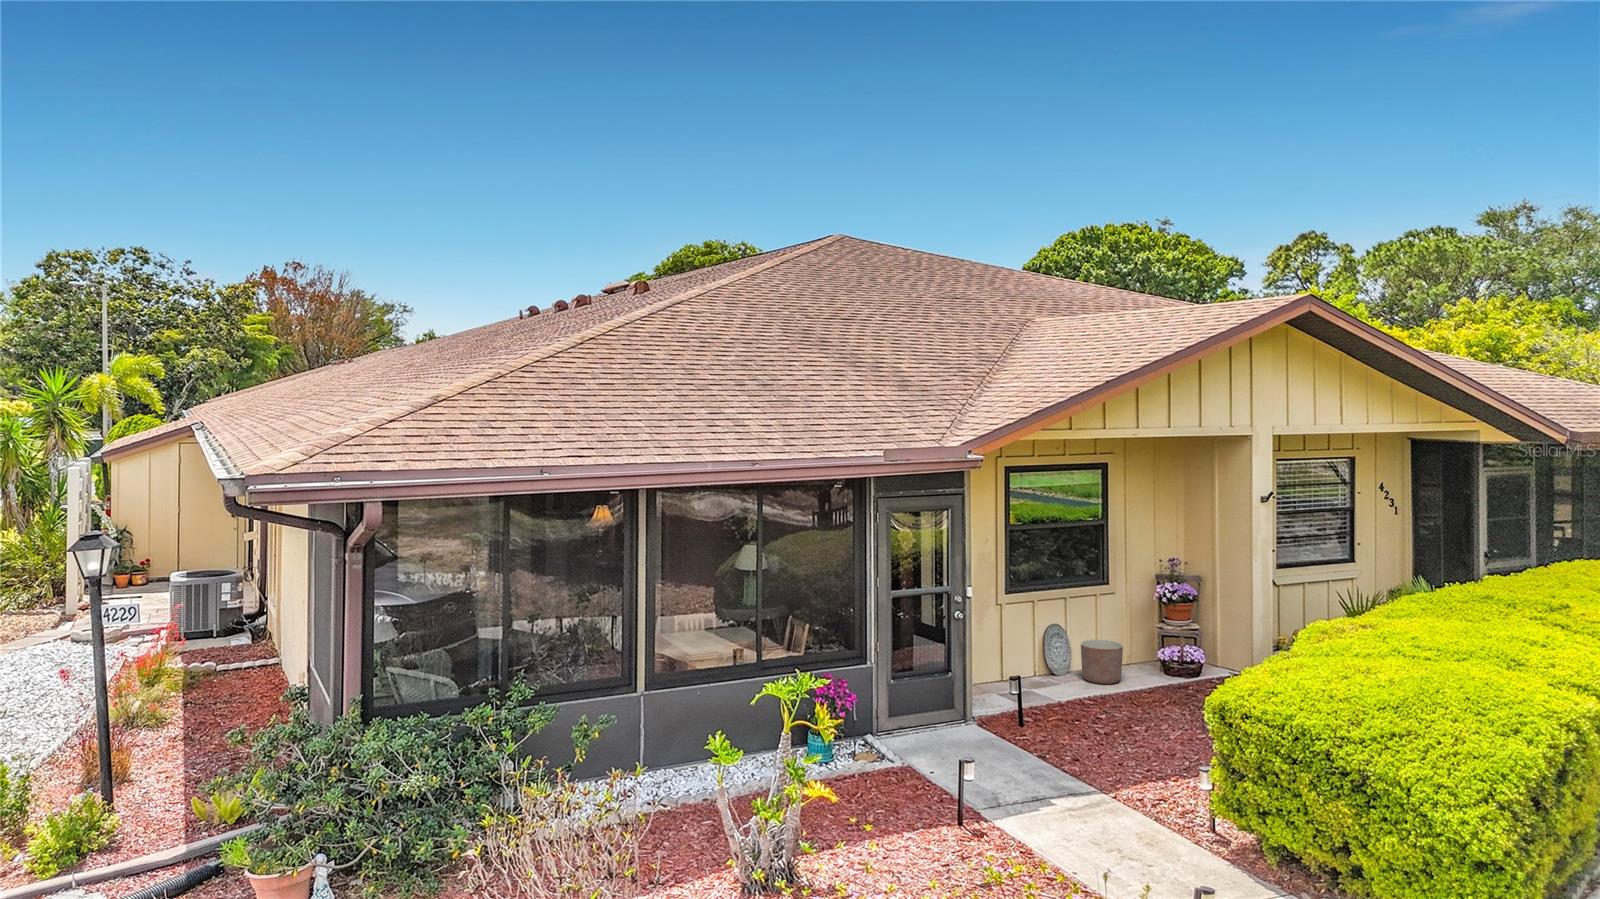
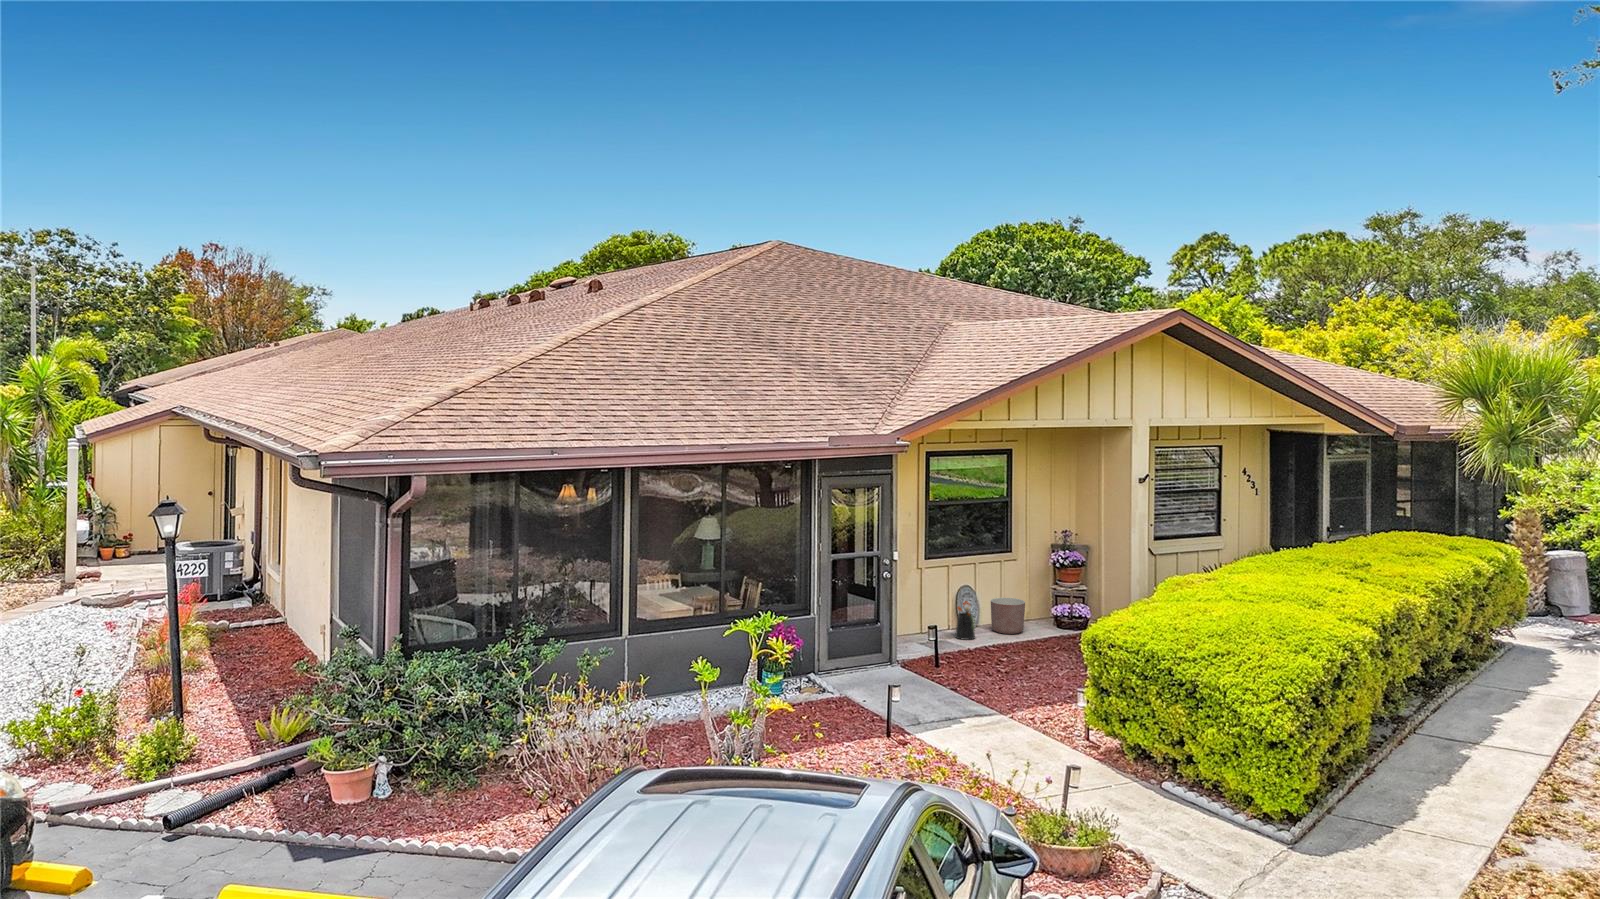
watering can: none [1038,644,1063,691] -> present [955,601,975,640]

